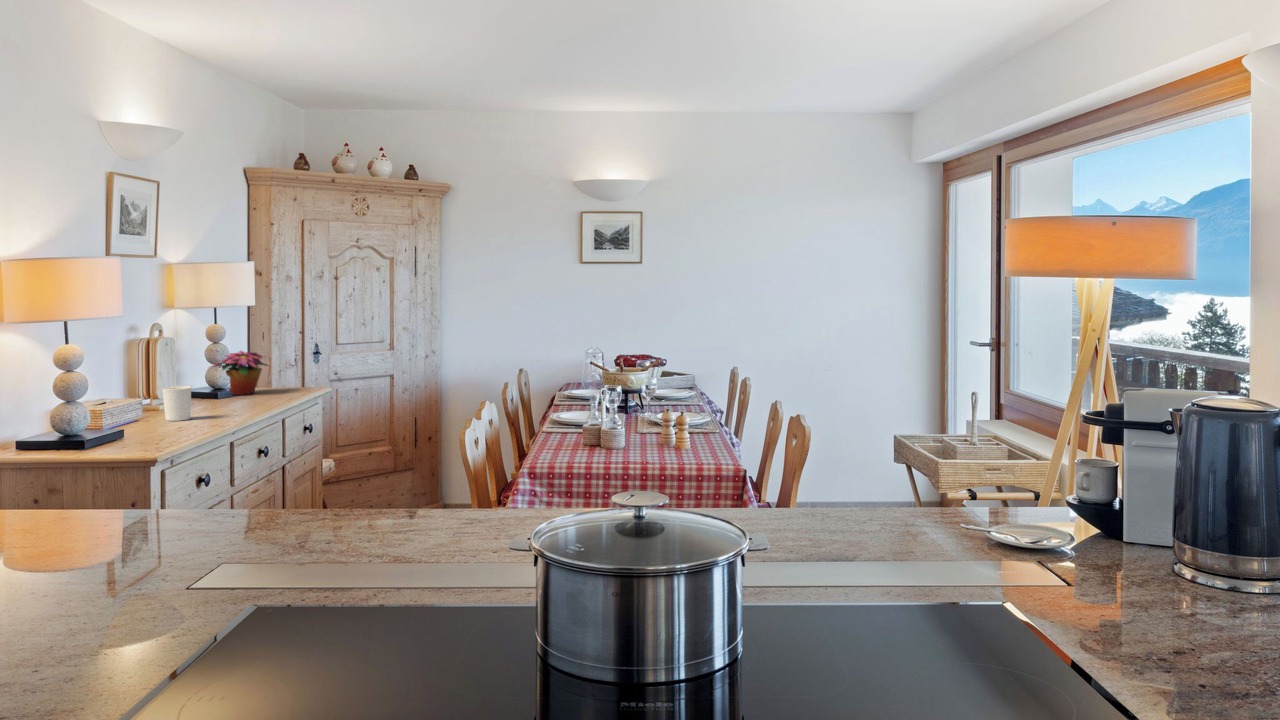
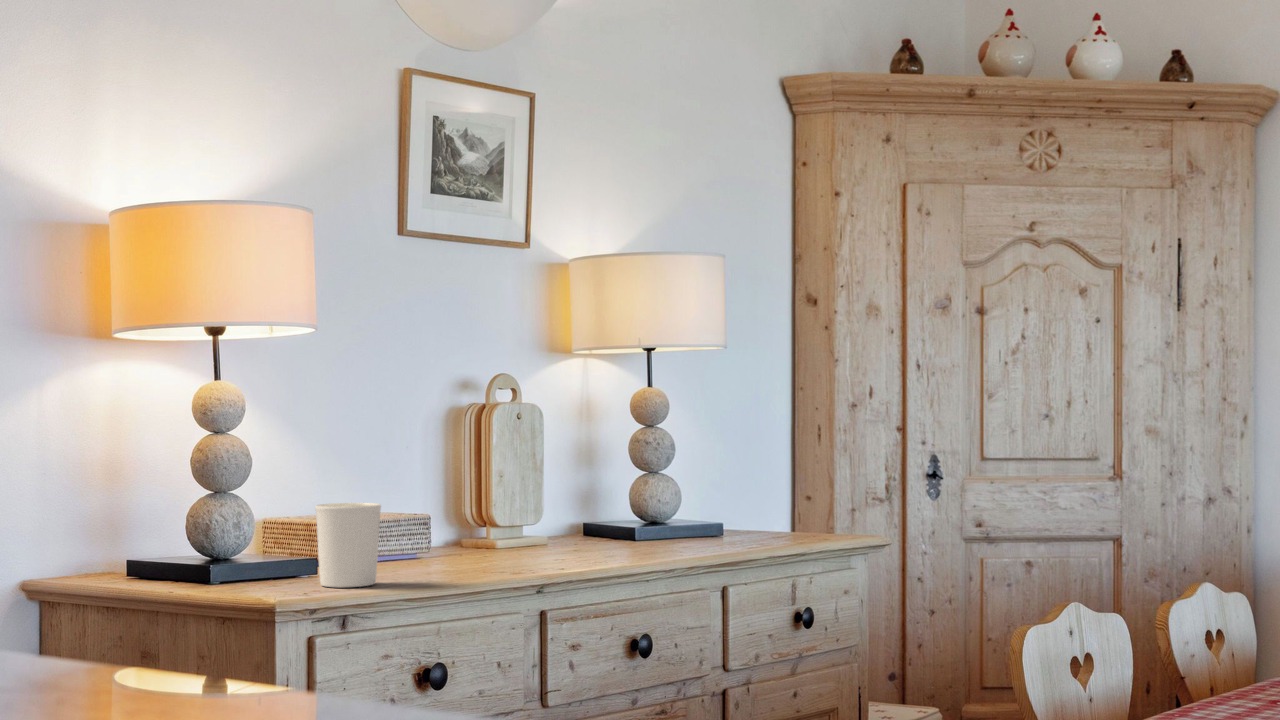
flower arrangement: present [209,351,267,395] -> none [579,444,733,548]

